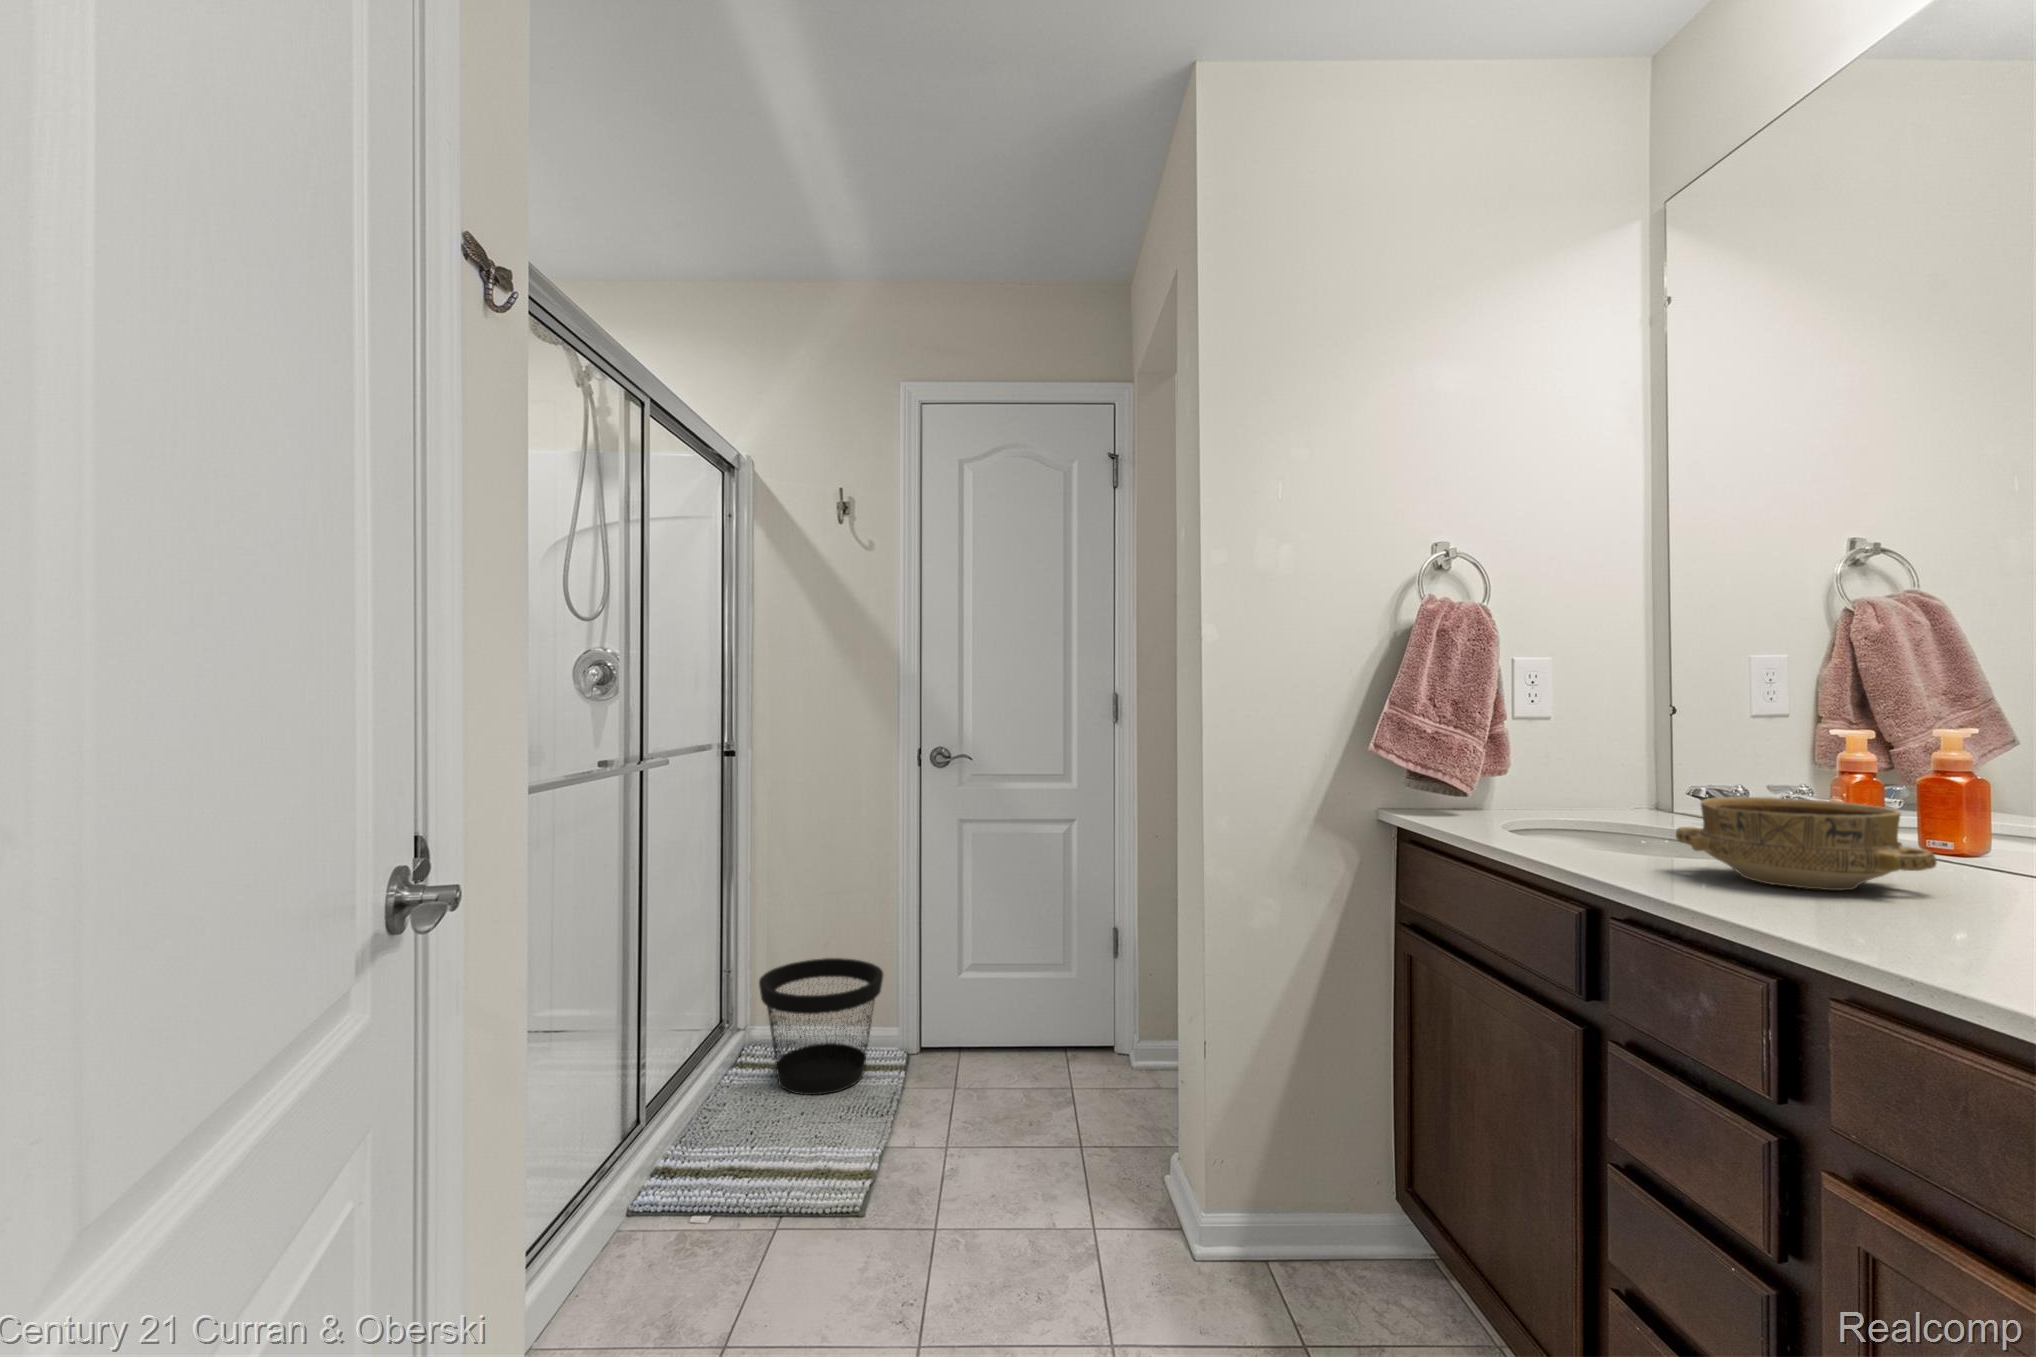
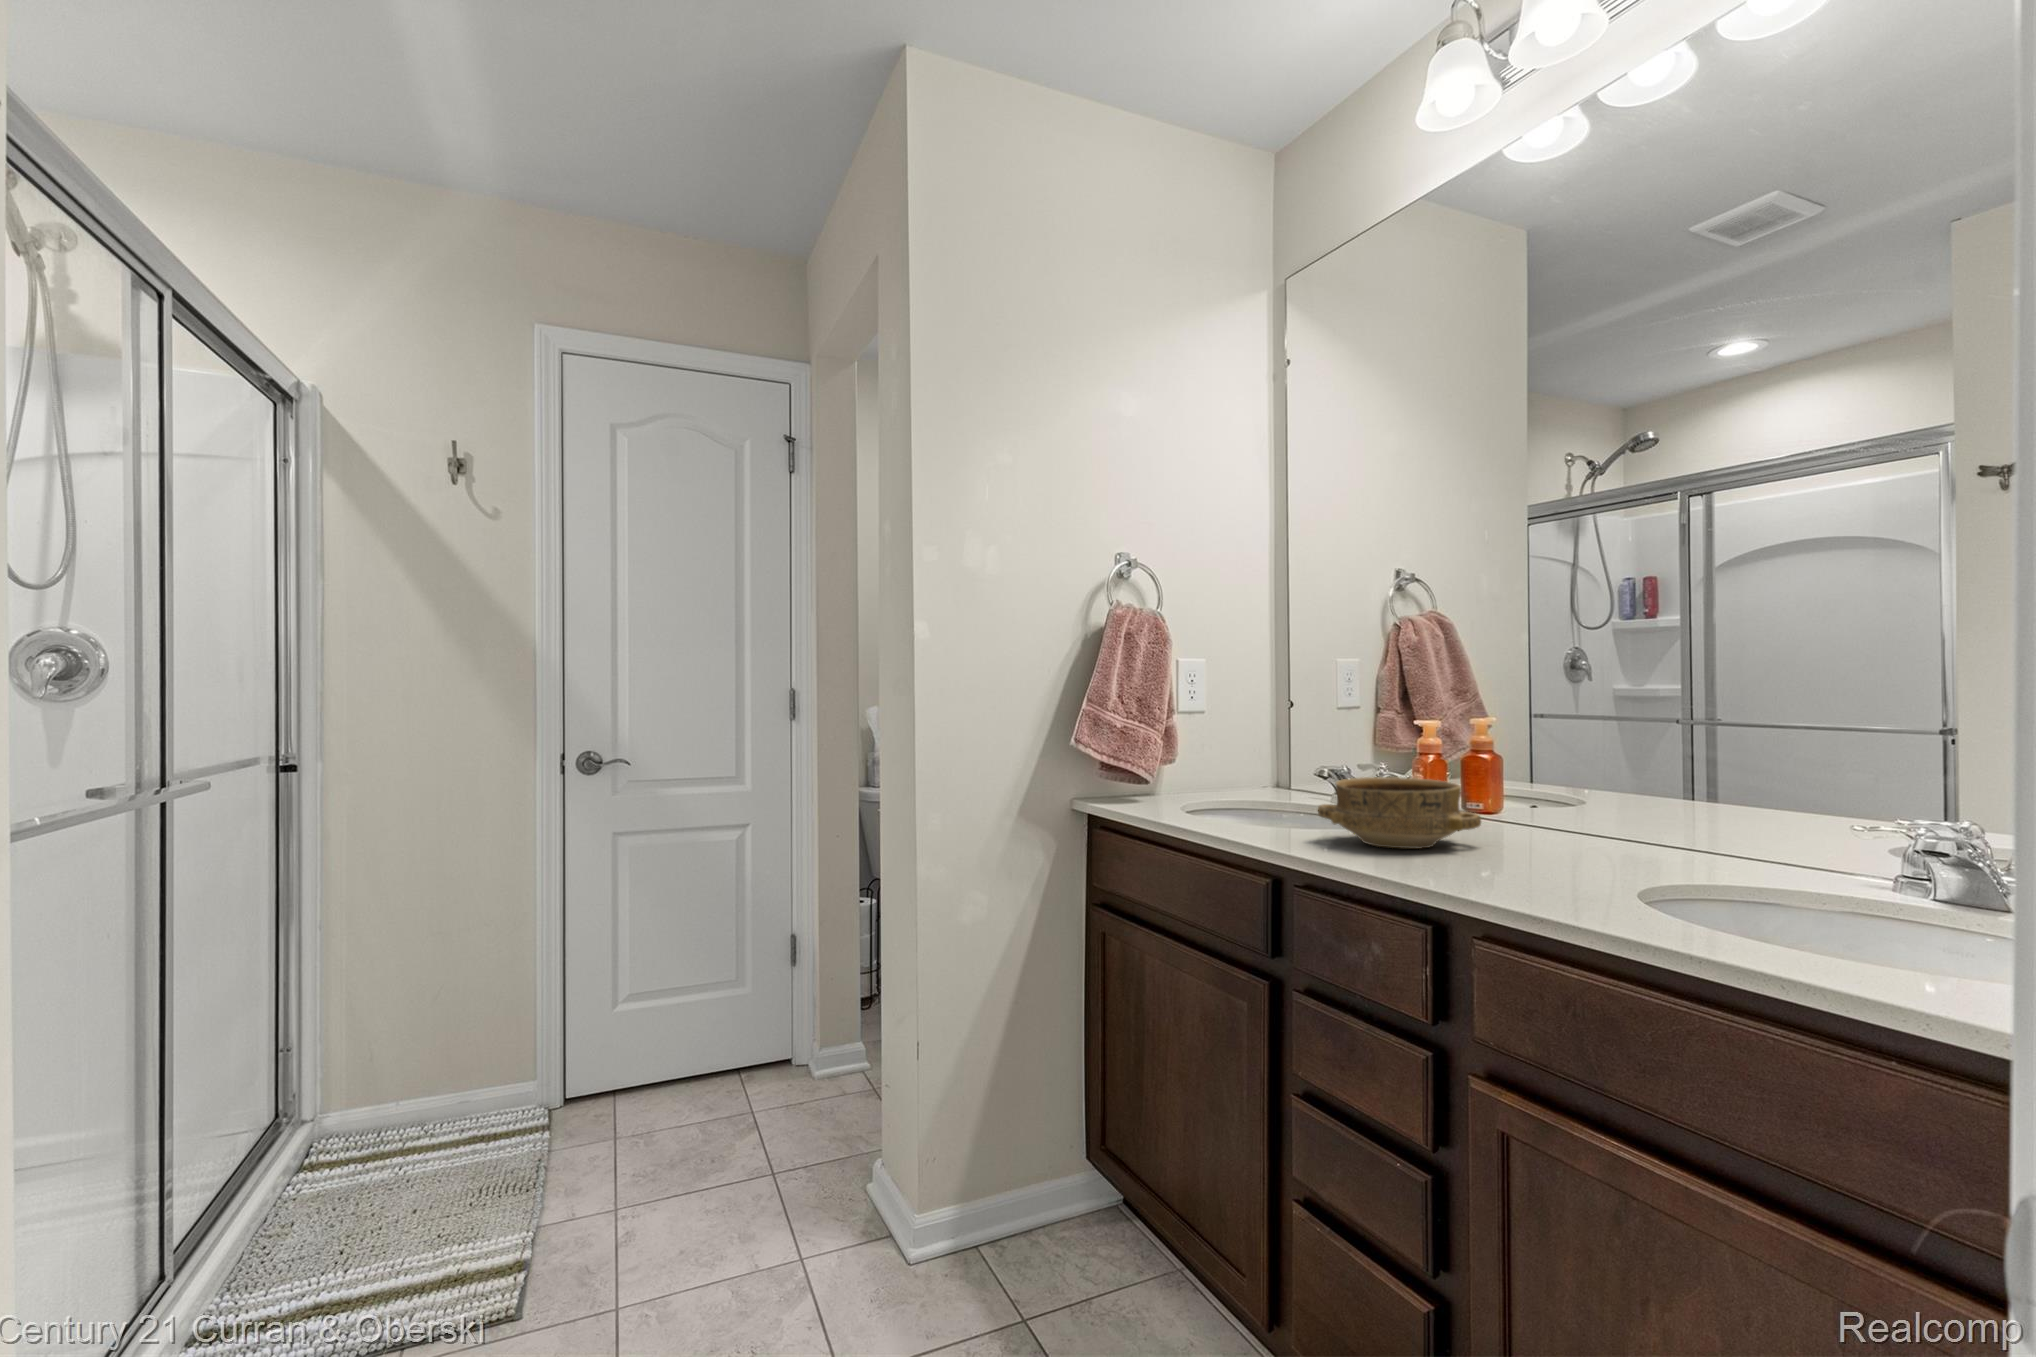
wastebasket: present [759,958,883,1095] -> none [340,1014,519,1190]

